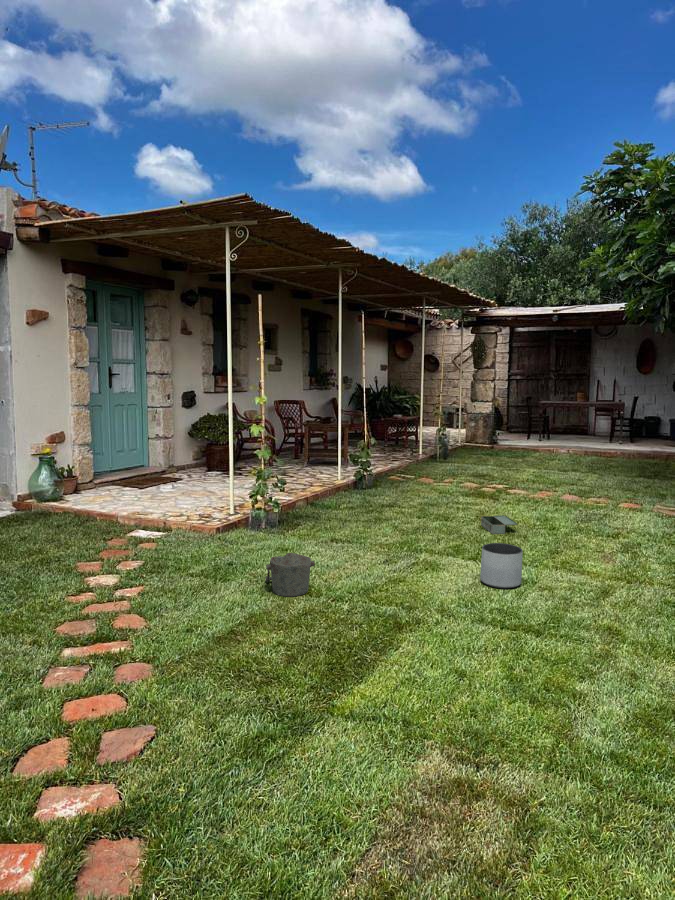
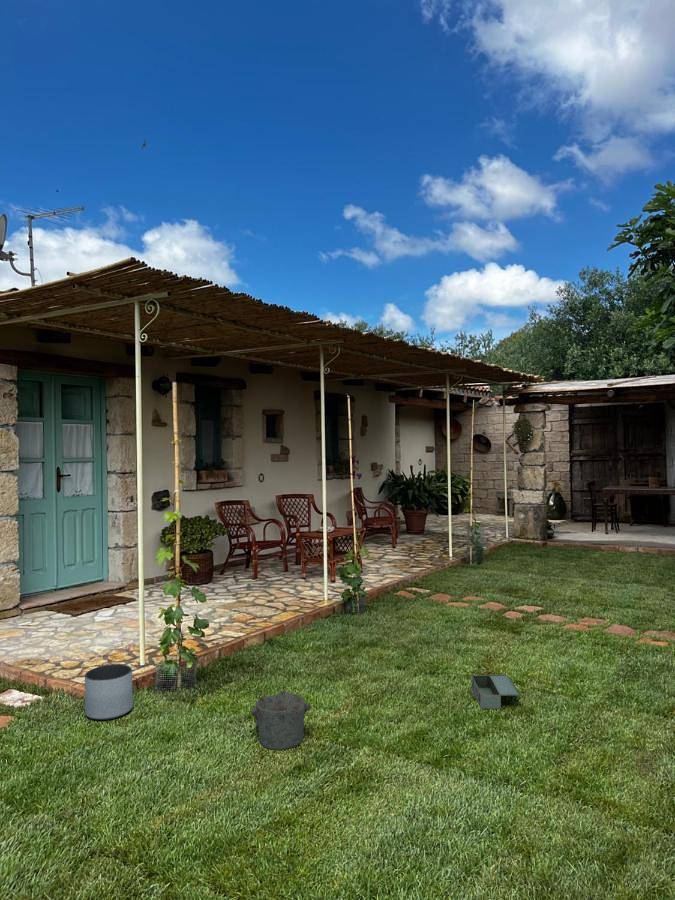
planter: present [480,543,523,588] -> present [85,664,133,720]
bucket: present [265,553,315,597] -> present [251,691,310,750]

